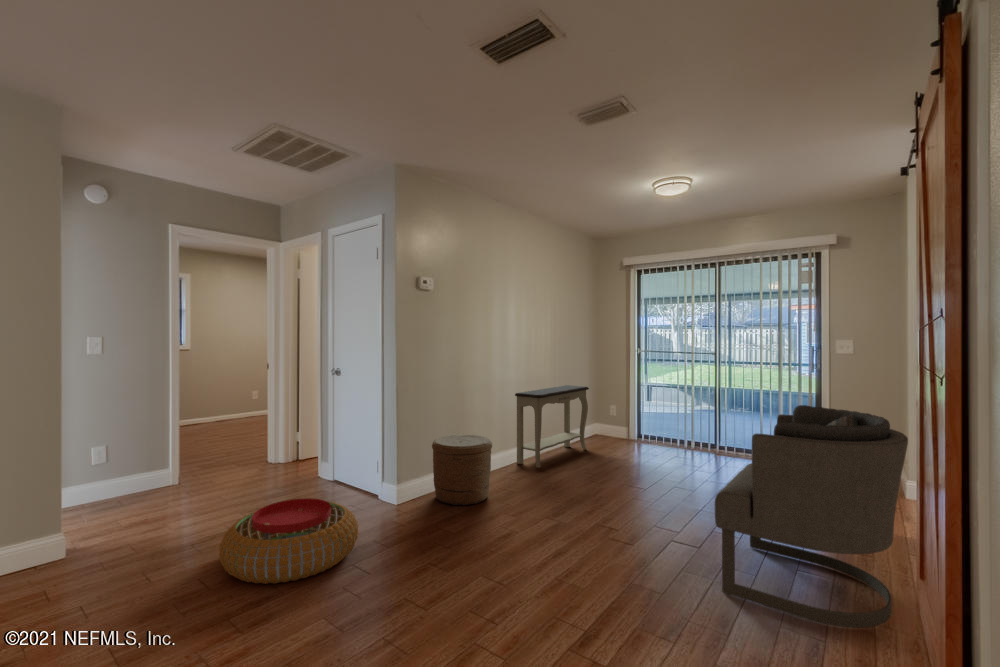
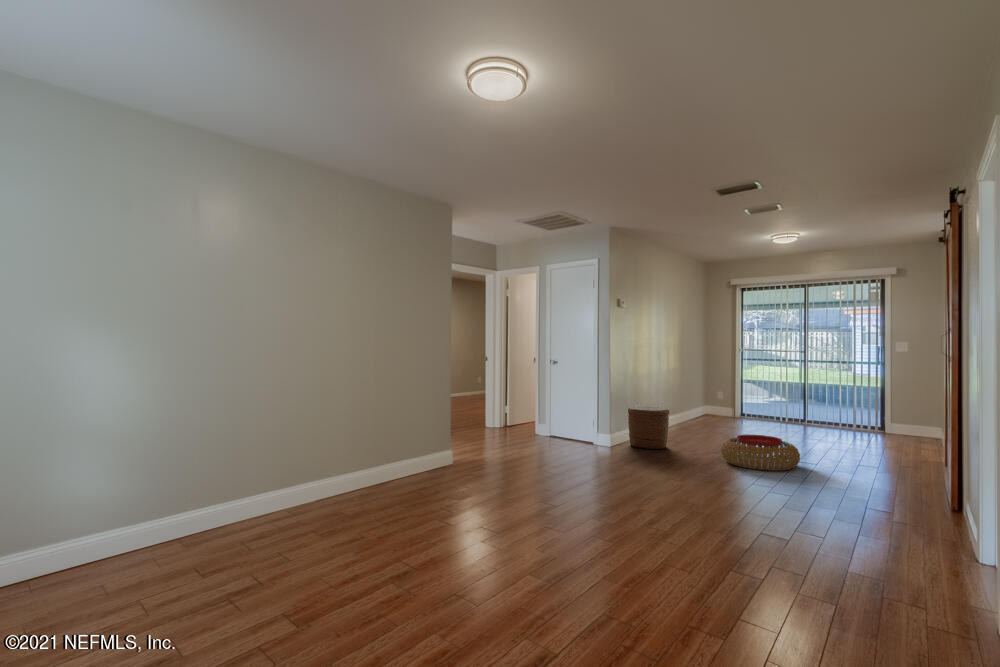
console table: present [515,385,589,468] -> none [661,378,706,435]
armchair: present [715,405,908,627] -> none [838,380,940,485]
pouf: present [219,498,358,584] -> present [721,435,800,471]

